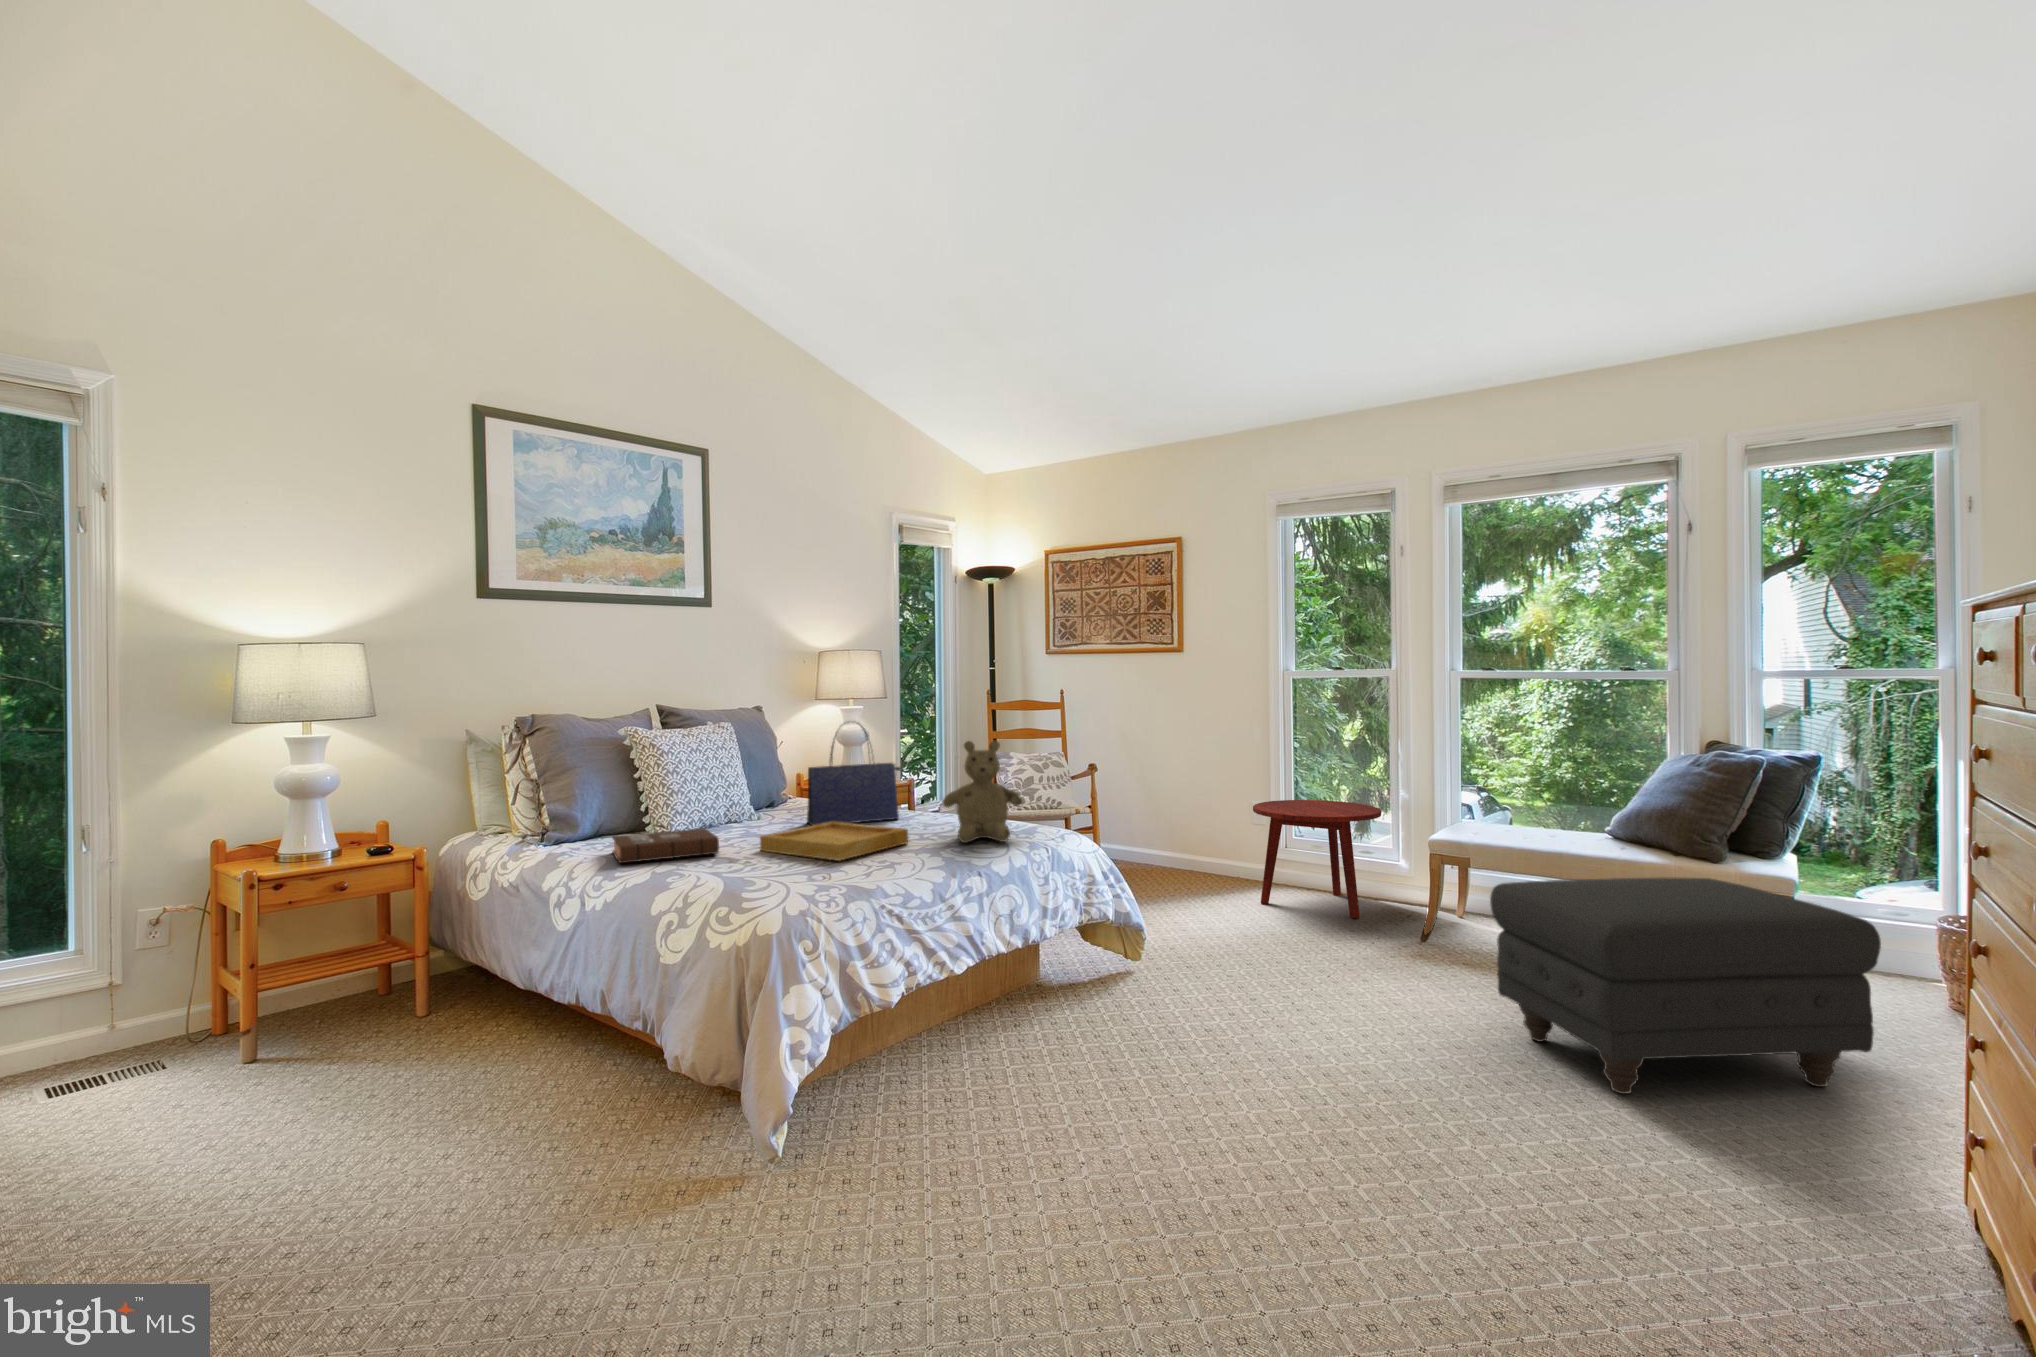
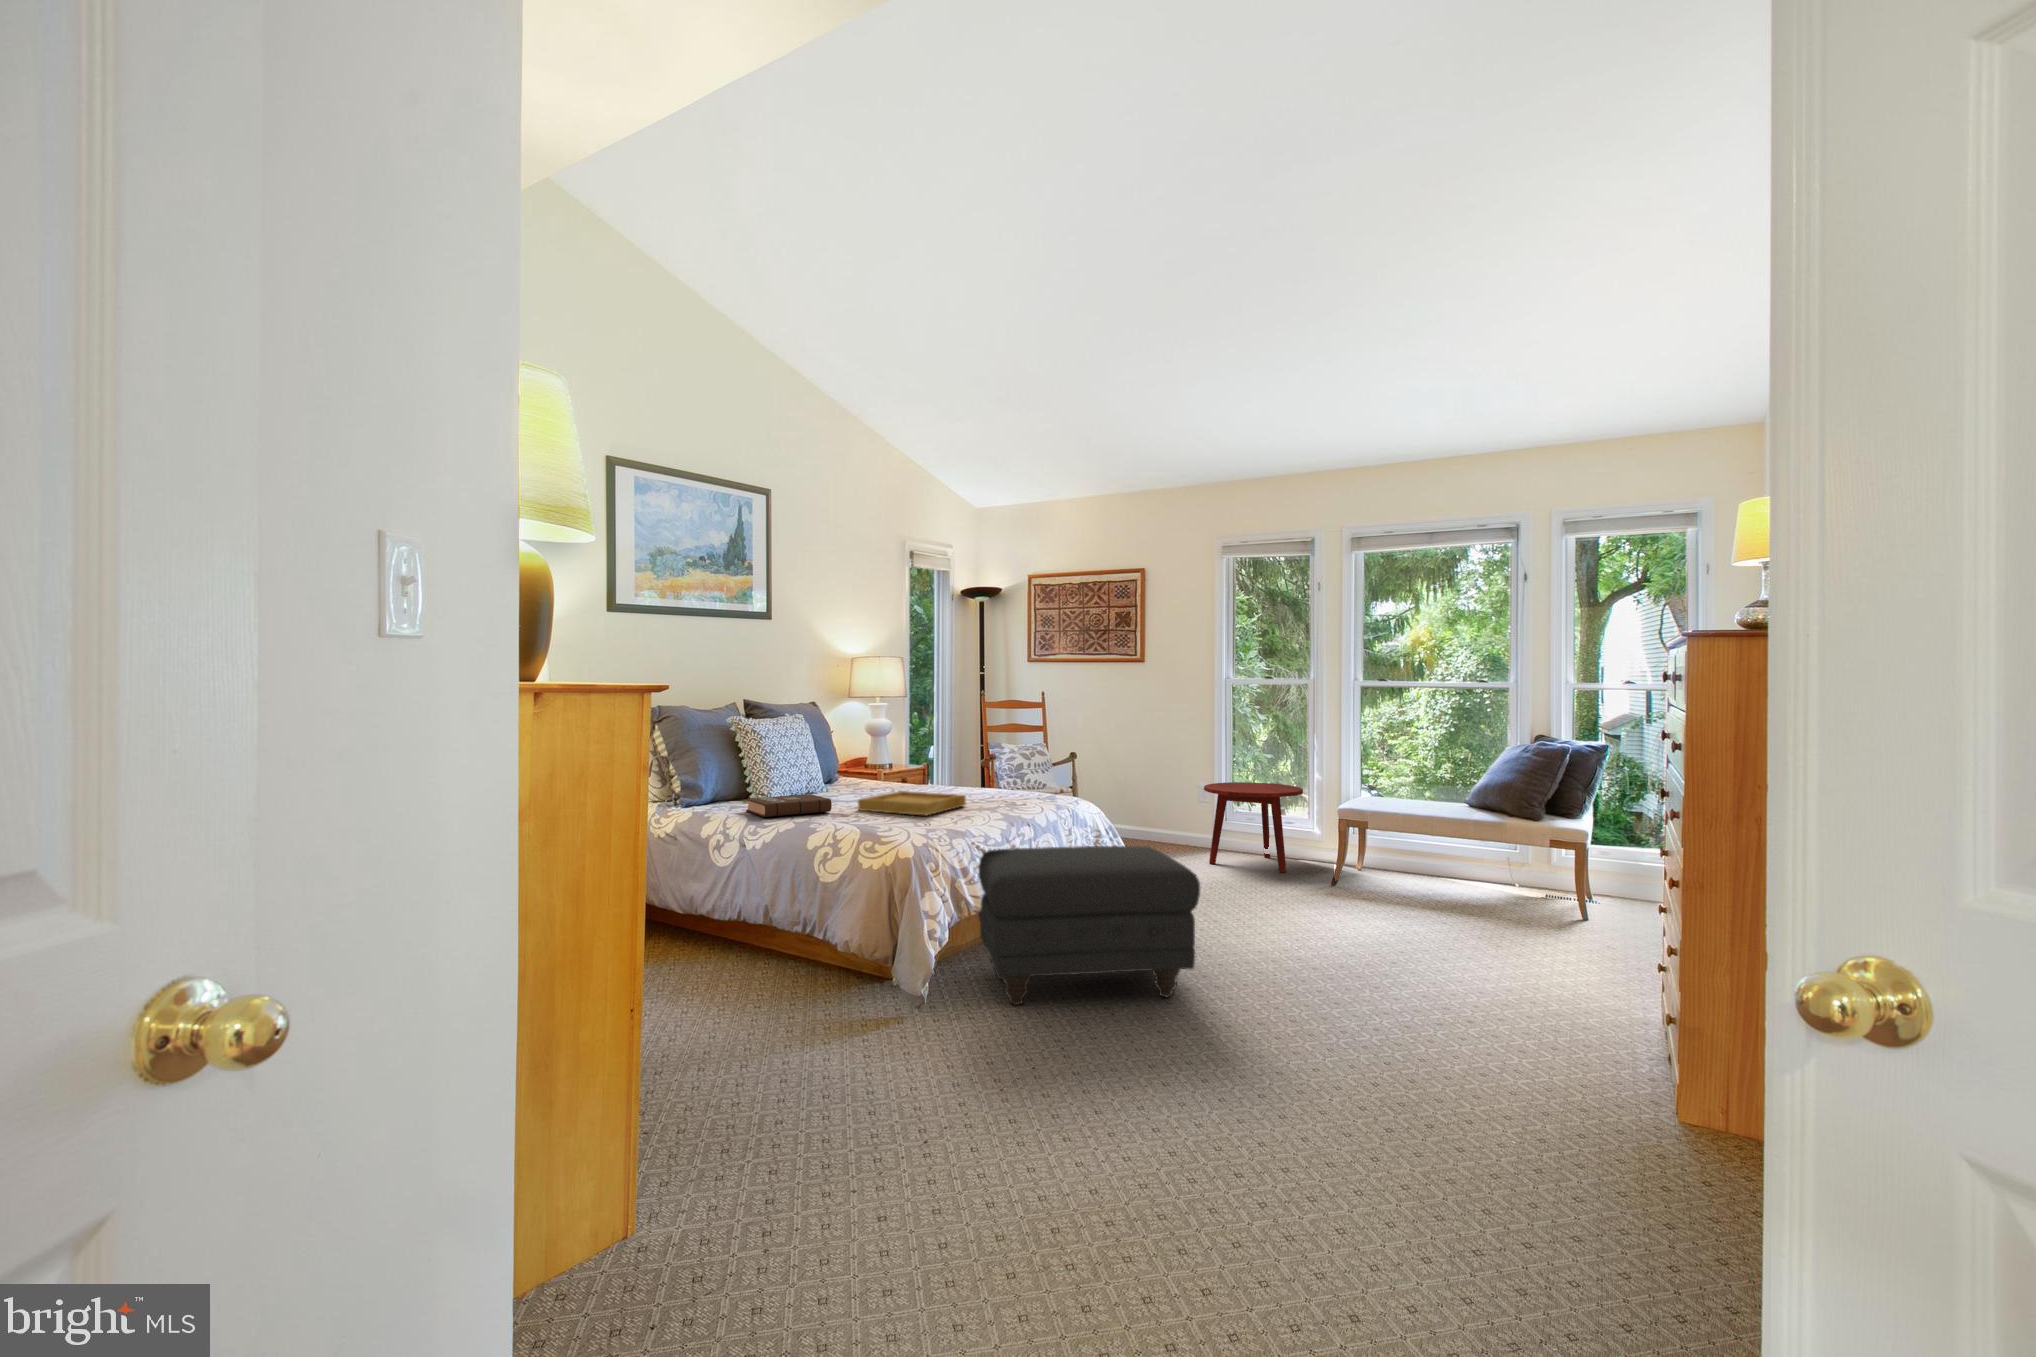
tote bag: present [807,722,901,826] -> none [873,714,943,796]
teddy bear: present [943,740,1022,843] -> none [987,730,1047,805]
ottoman: present [1490,878,1881,1094] -> present [978,846,1200,1005]

